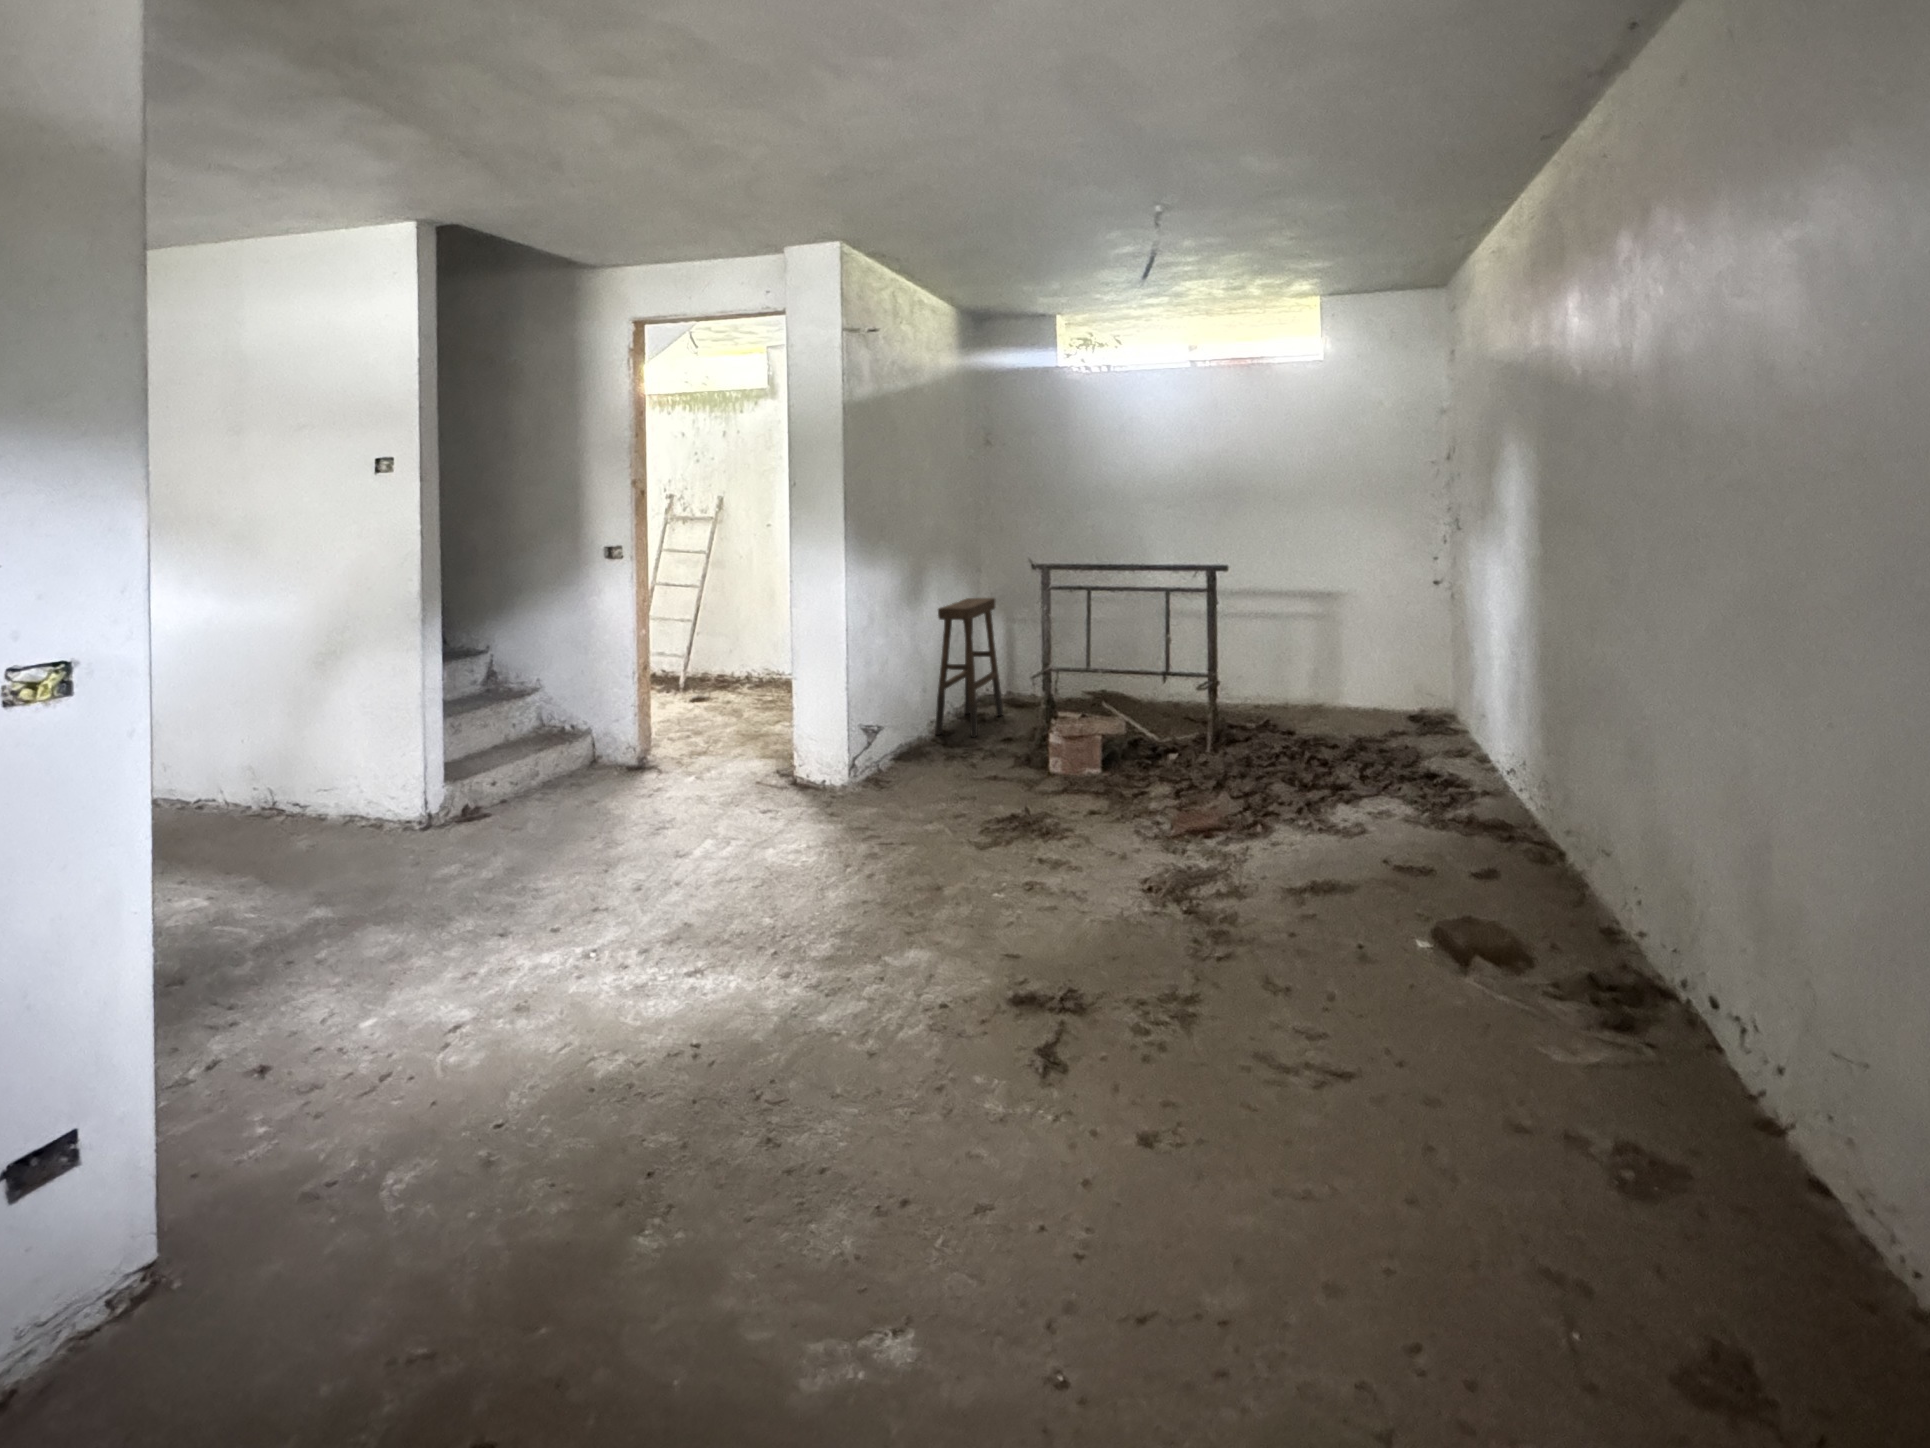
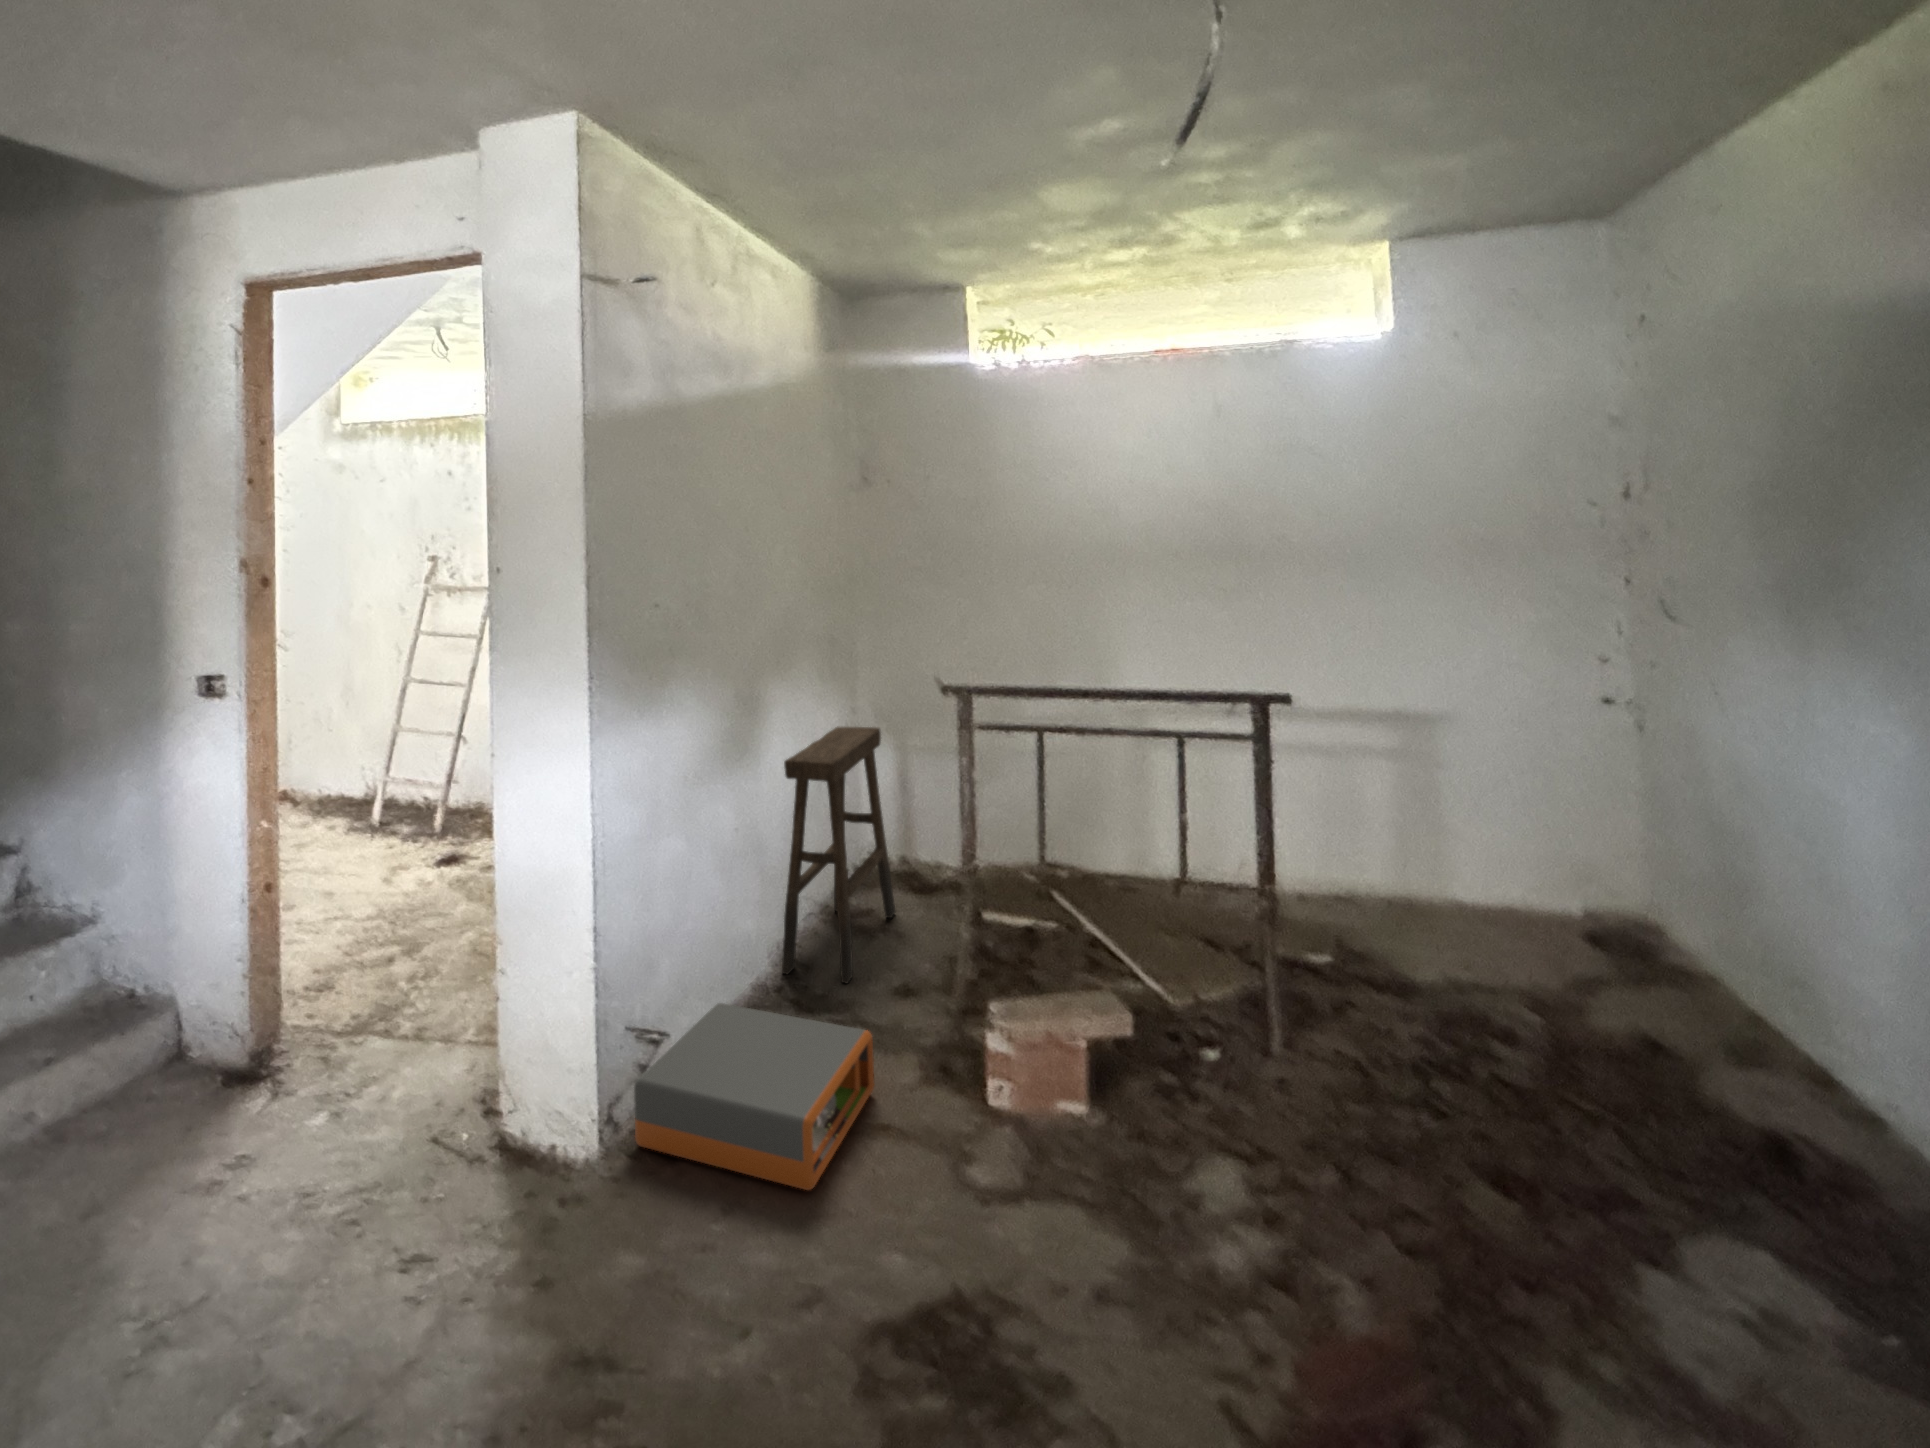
storage box: none [867,729,991,790] -> present [634,1003,874,1190]

